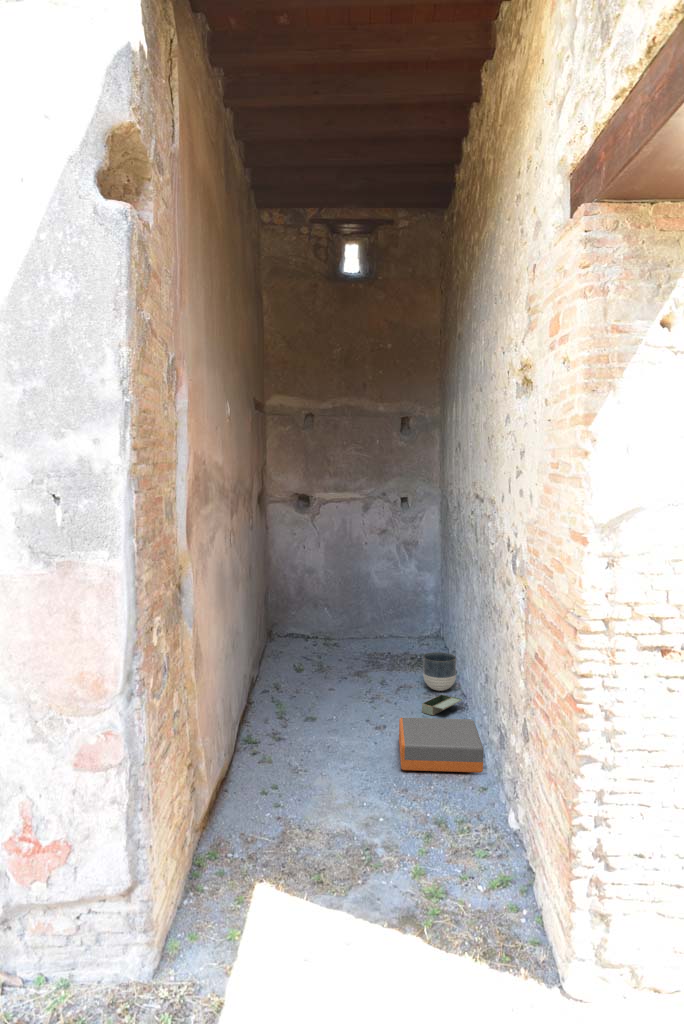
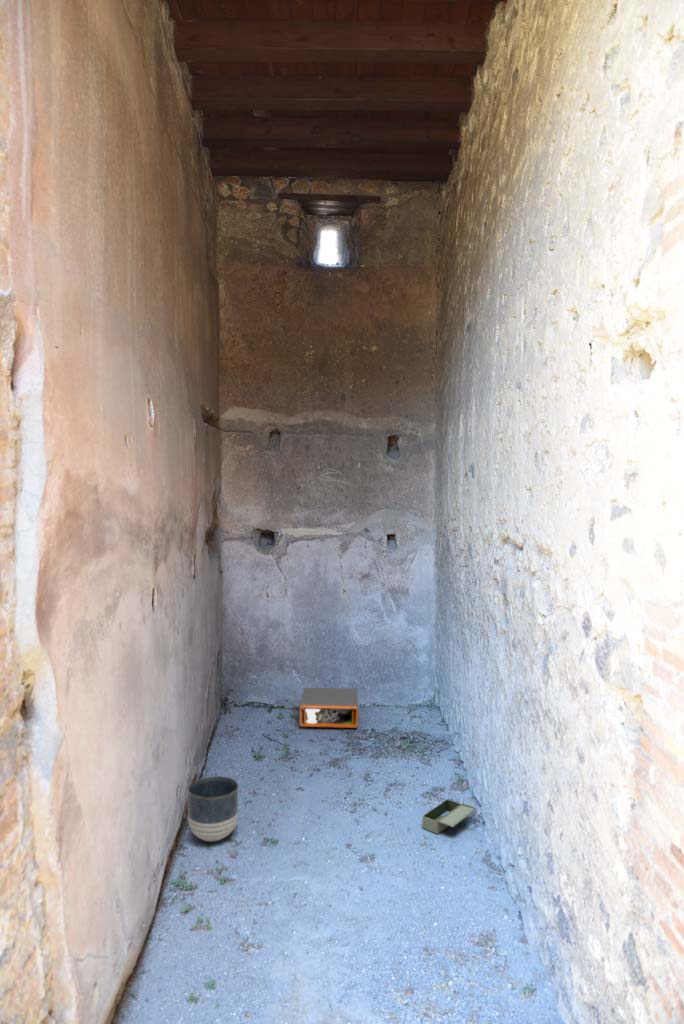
planter: present [423,652,456,691] -> present [188,776,239,841]
storage box: present [399,718,484,773] -> present [299,688,358,728]

